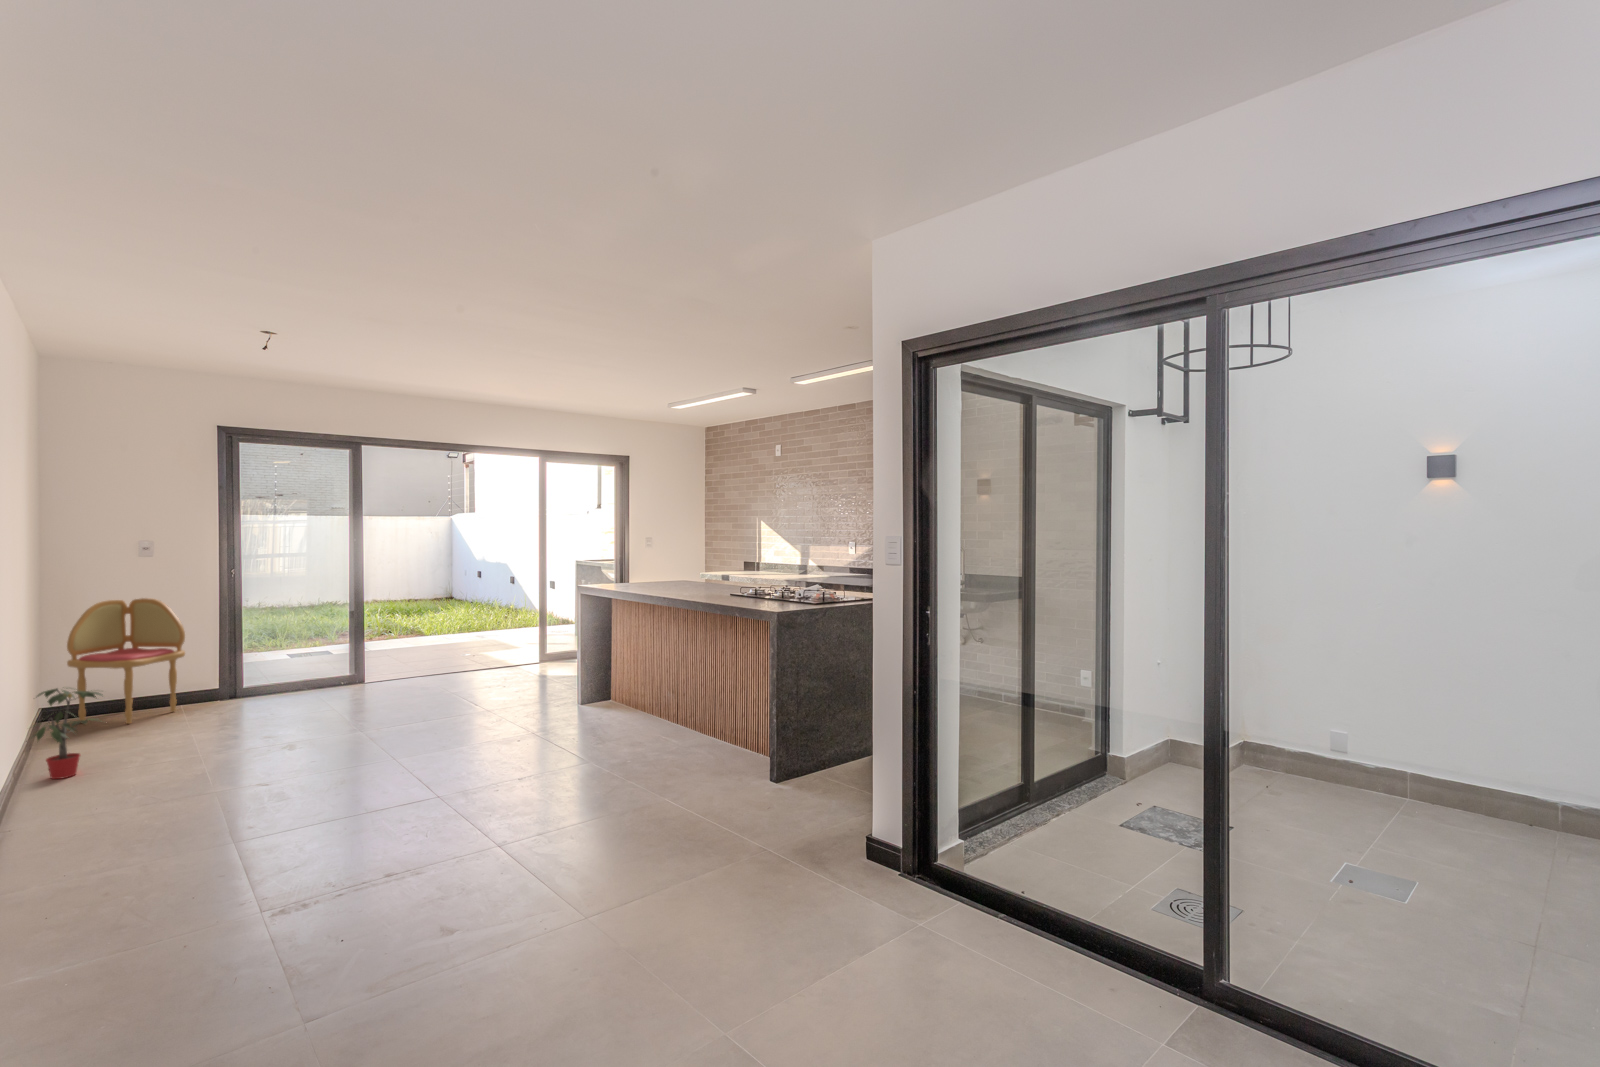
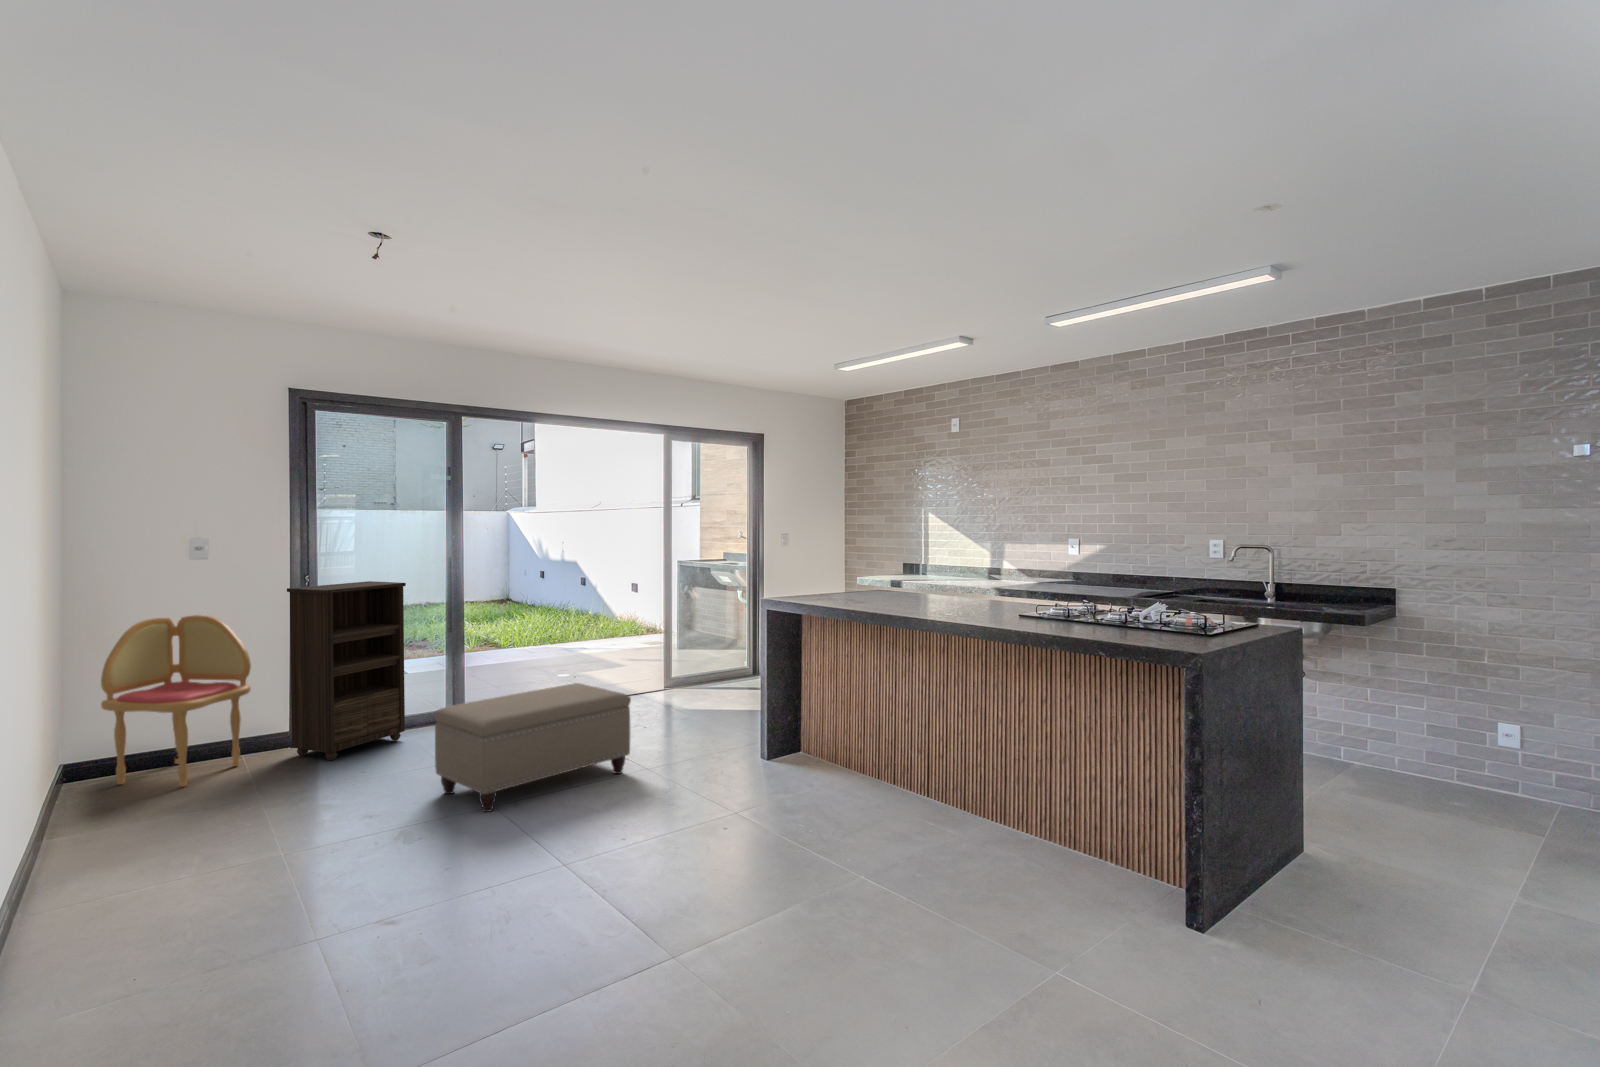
bookshelf: none [215,574,312,708] -> present [287,581,406,760]
ottoman: none [315,649,471,737] -> present [434,683,631,812]
potted plant: present [34,688,103,779] -> none [59,756,177,893]

